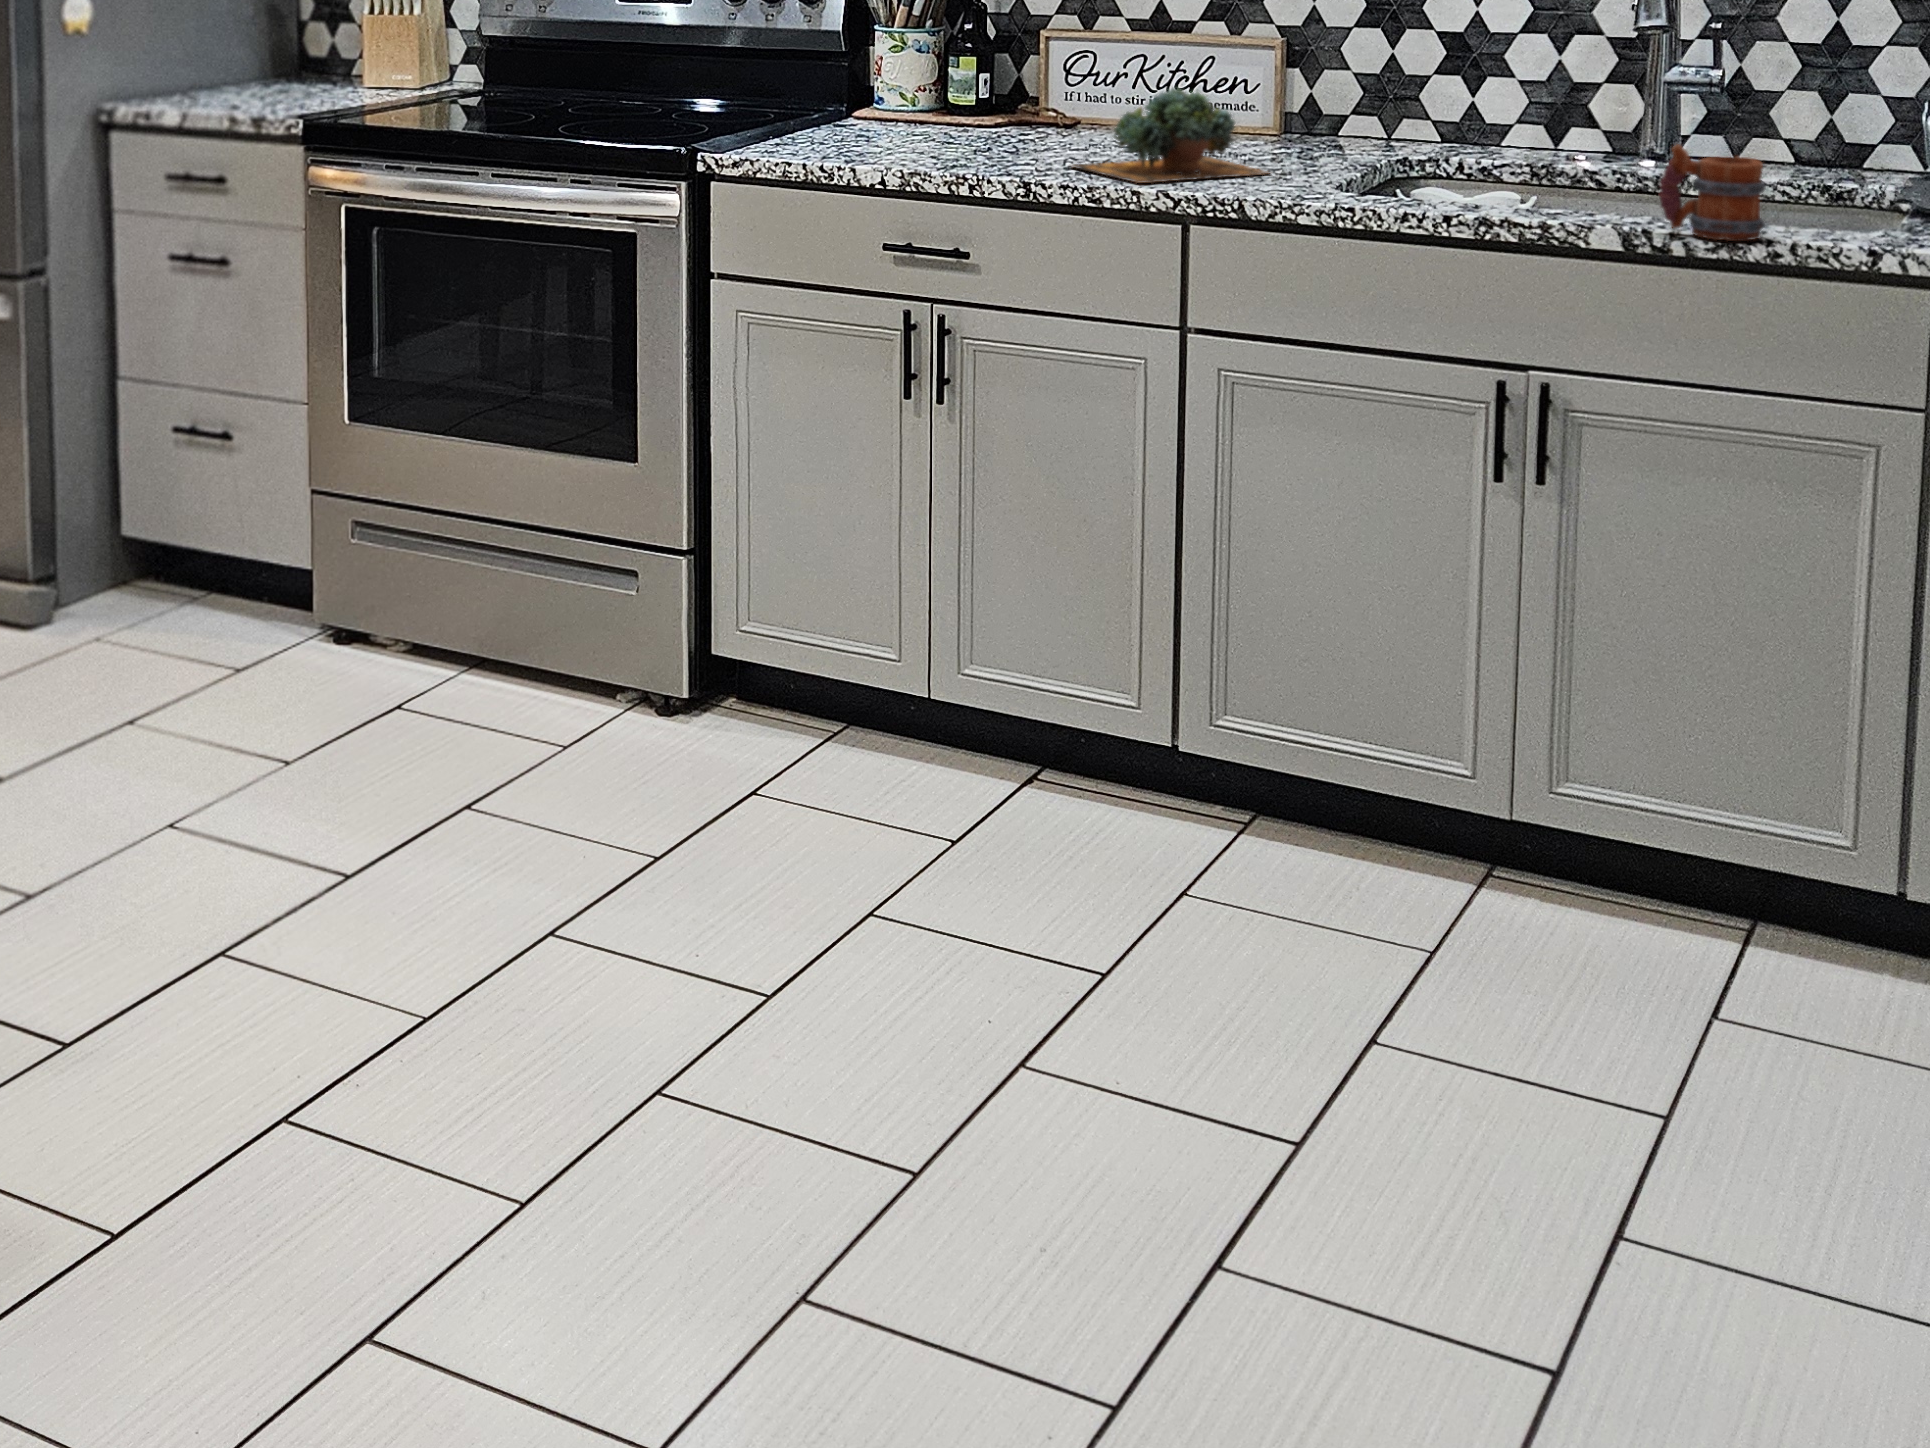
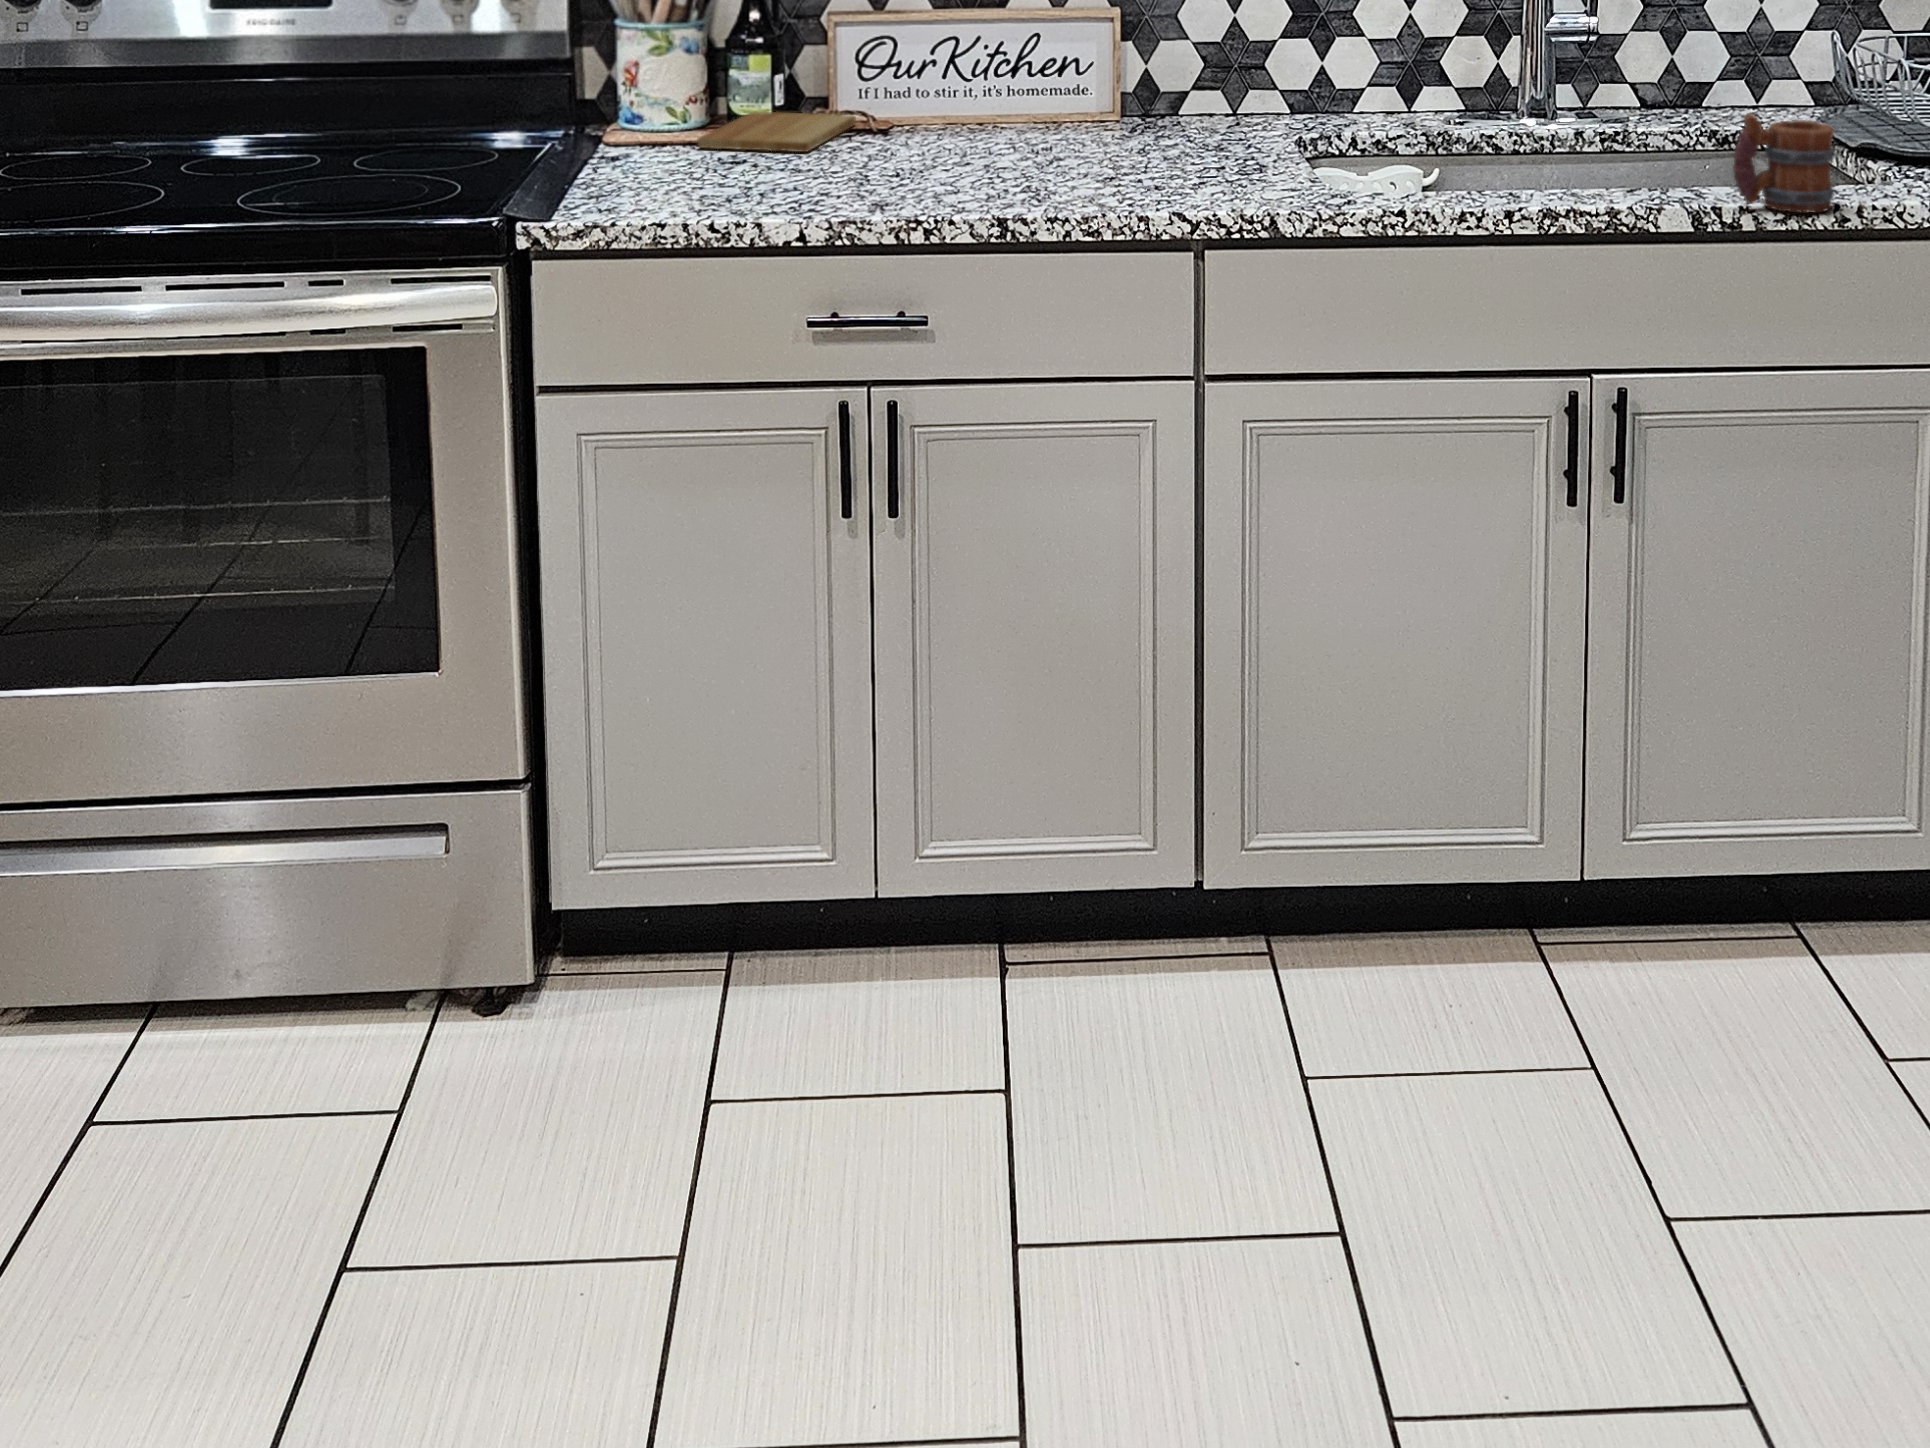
succulent plant: present [1071,88,1268,183] -> none [1007,82,1233,207]
cutting board: none [911,107,1062,134] -> present [698,112,856,152]

